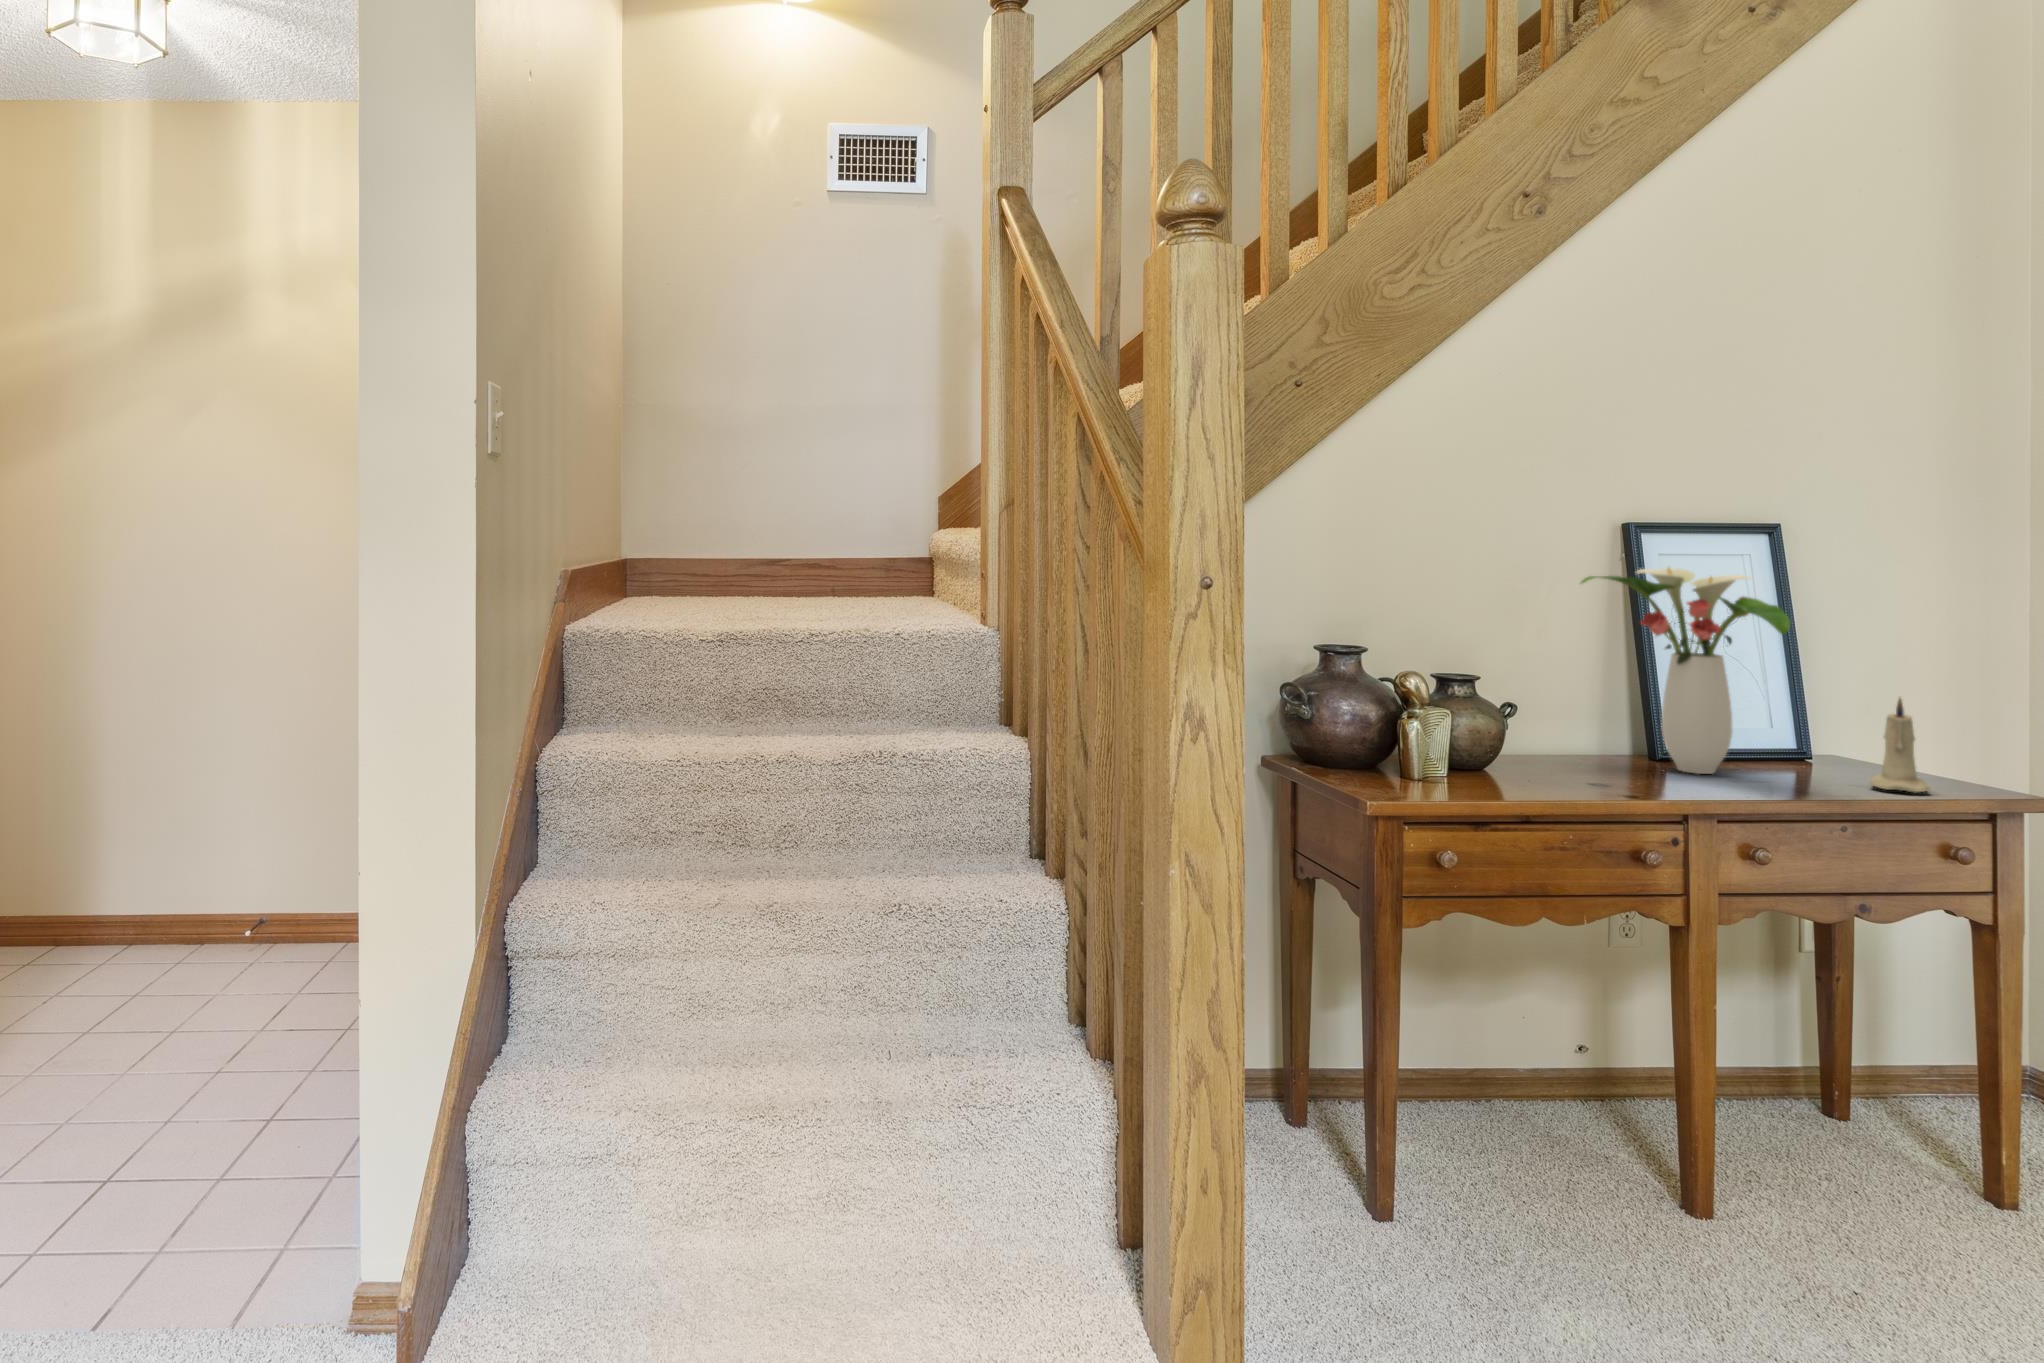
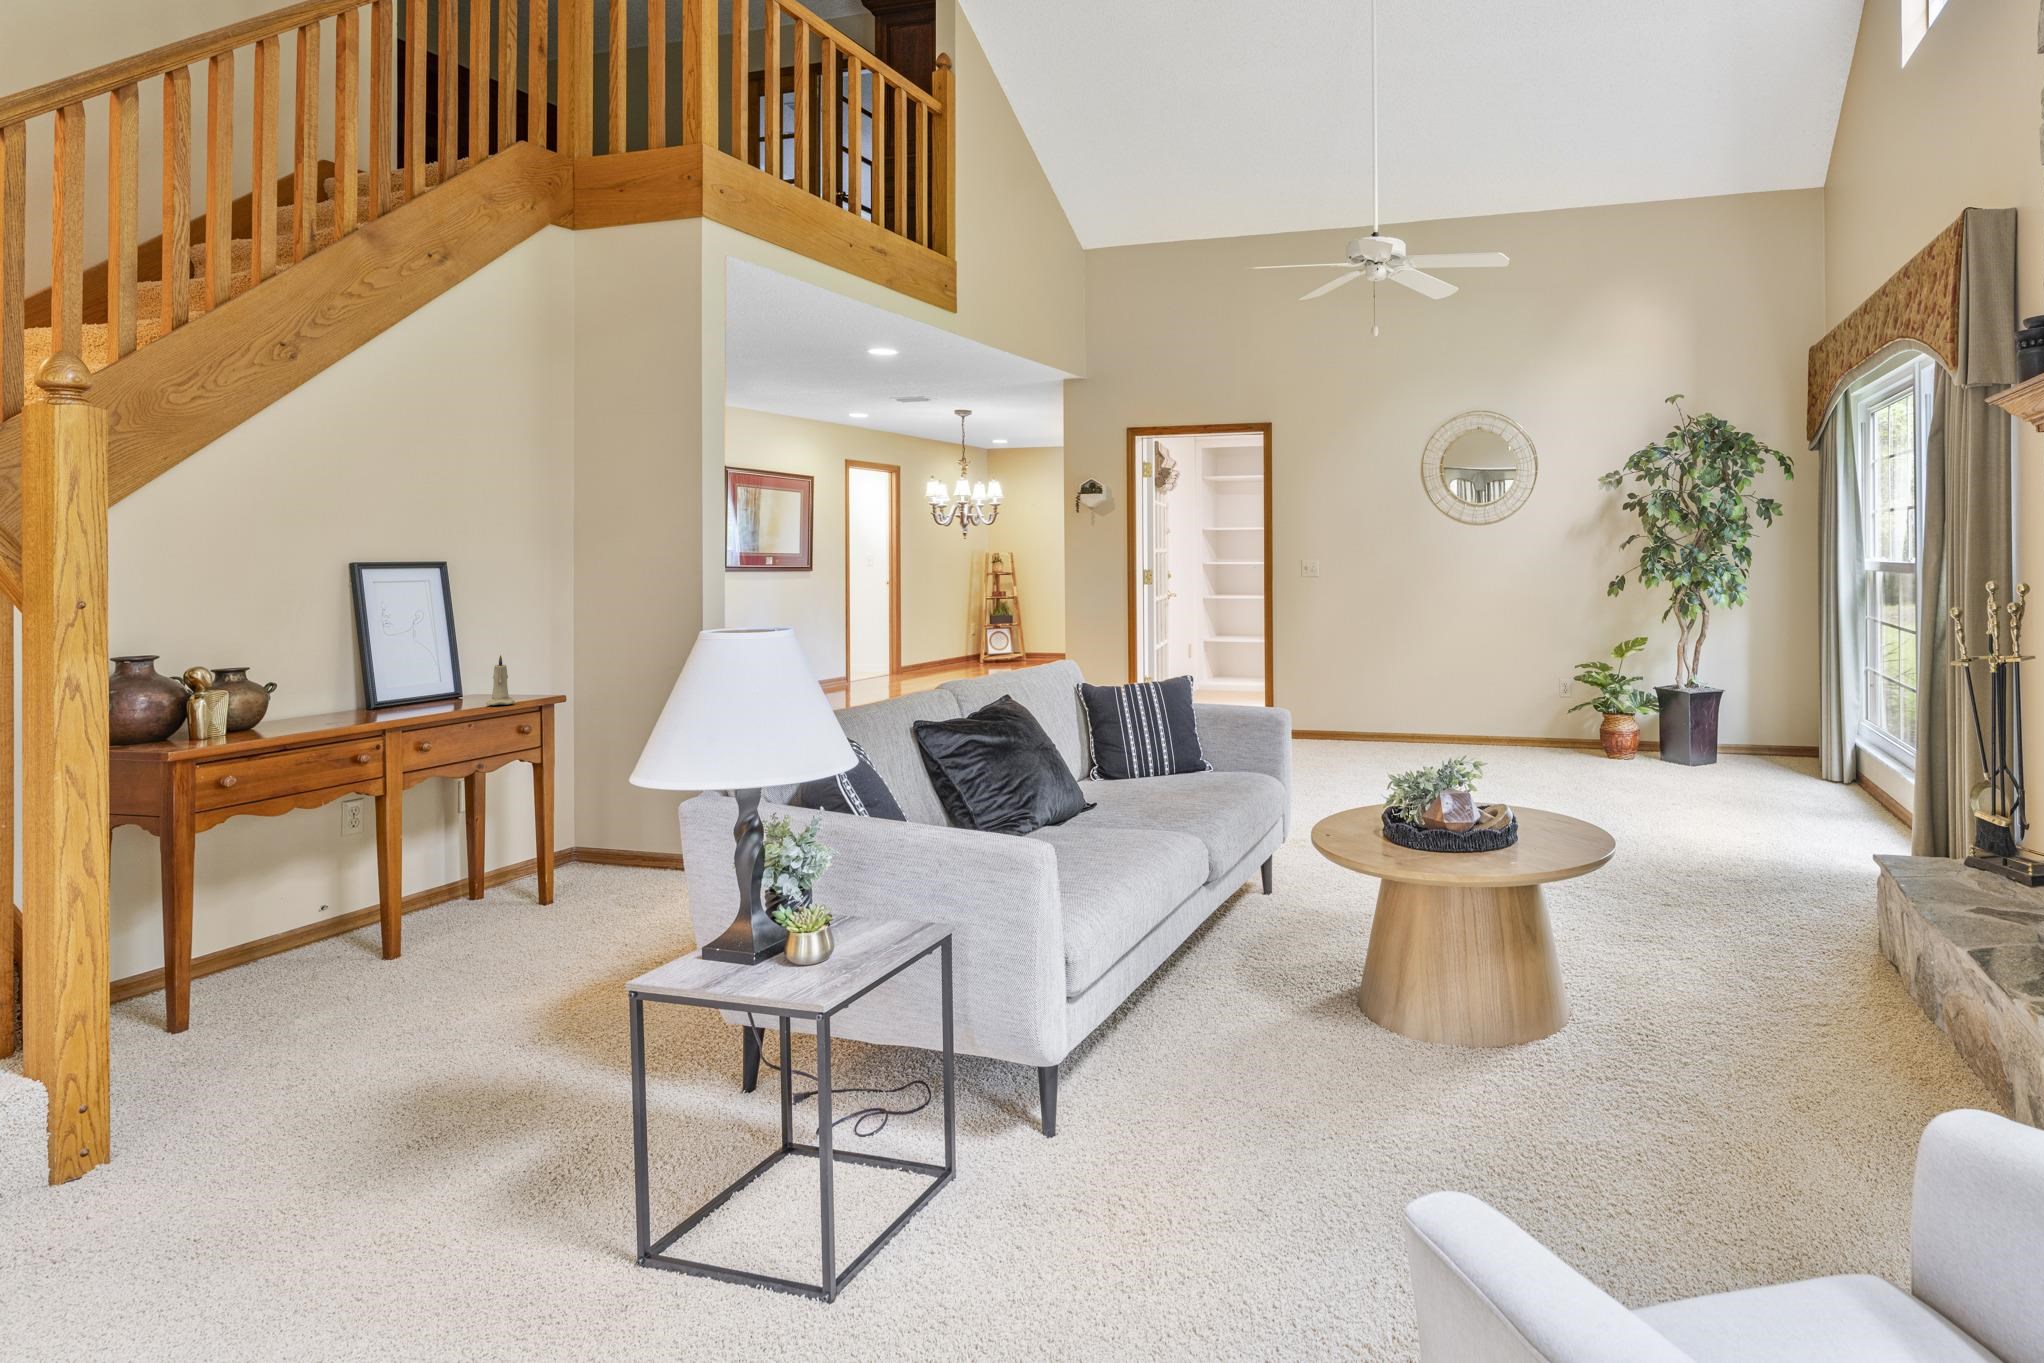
flower arrangement: present [1581,567,1790,774] -> none [319,590,443,712]

